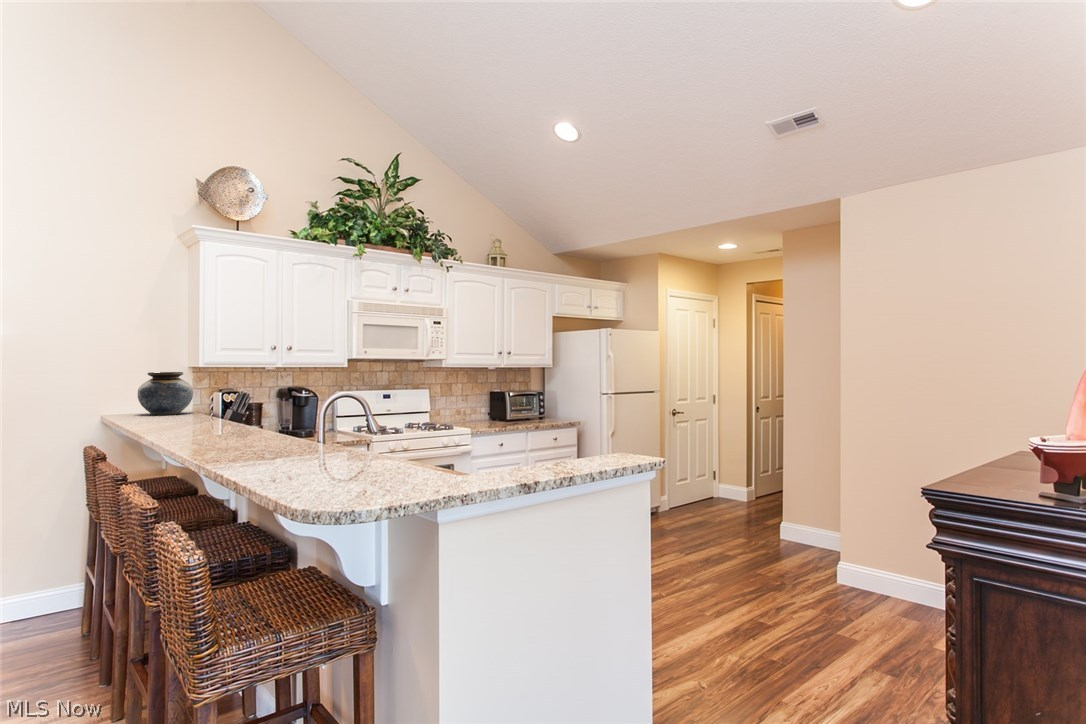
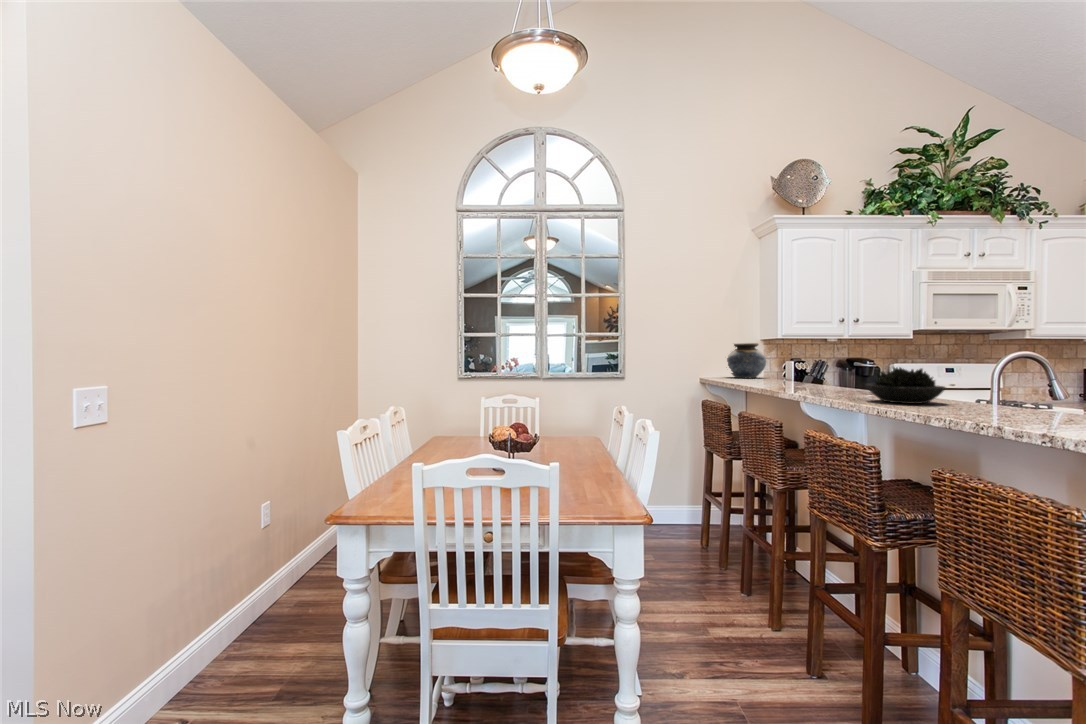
succulent plant: none [205,408,284,447] -> present [866,368,946,404]

